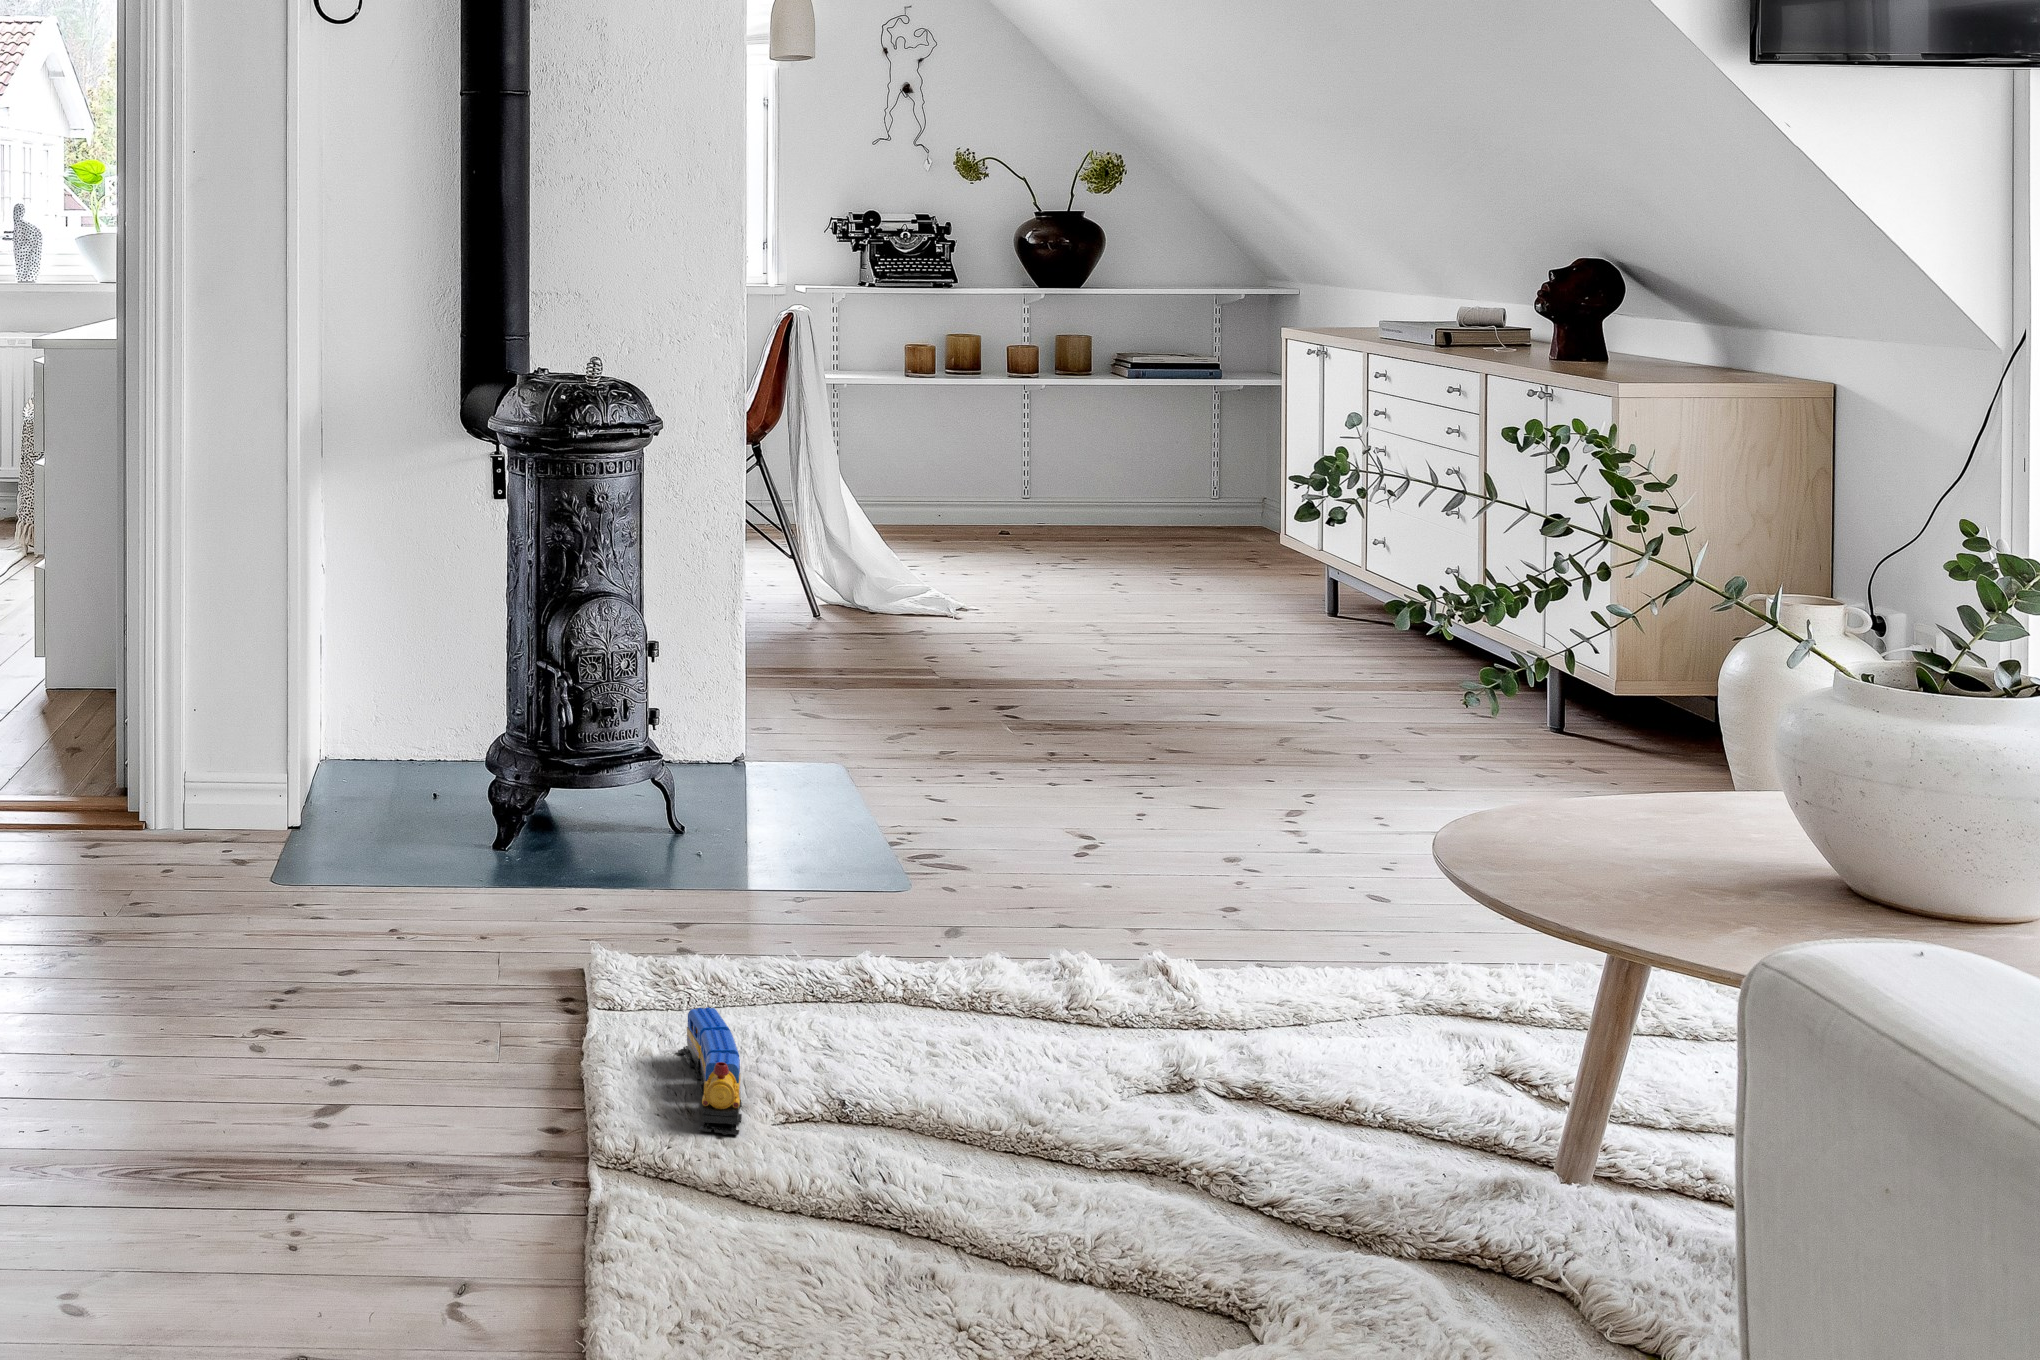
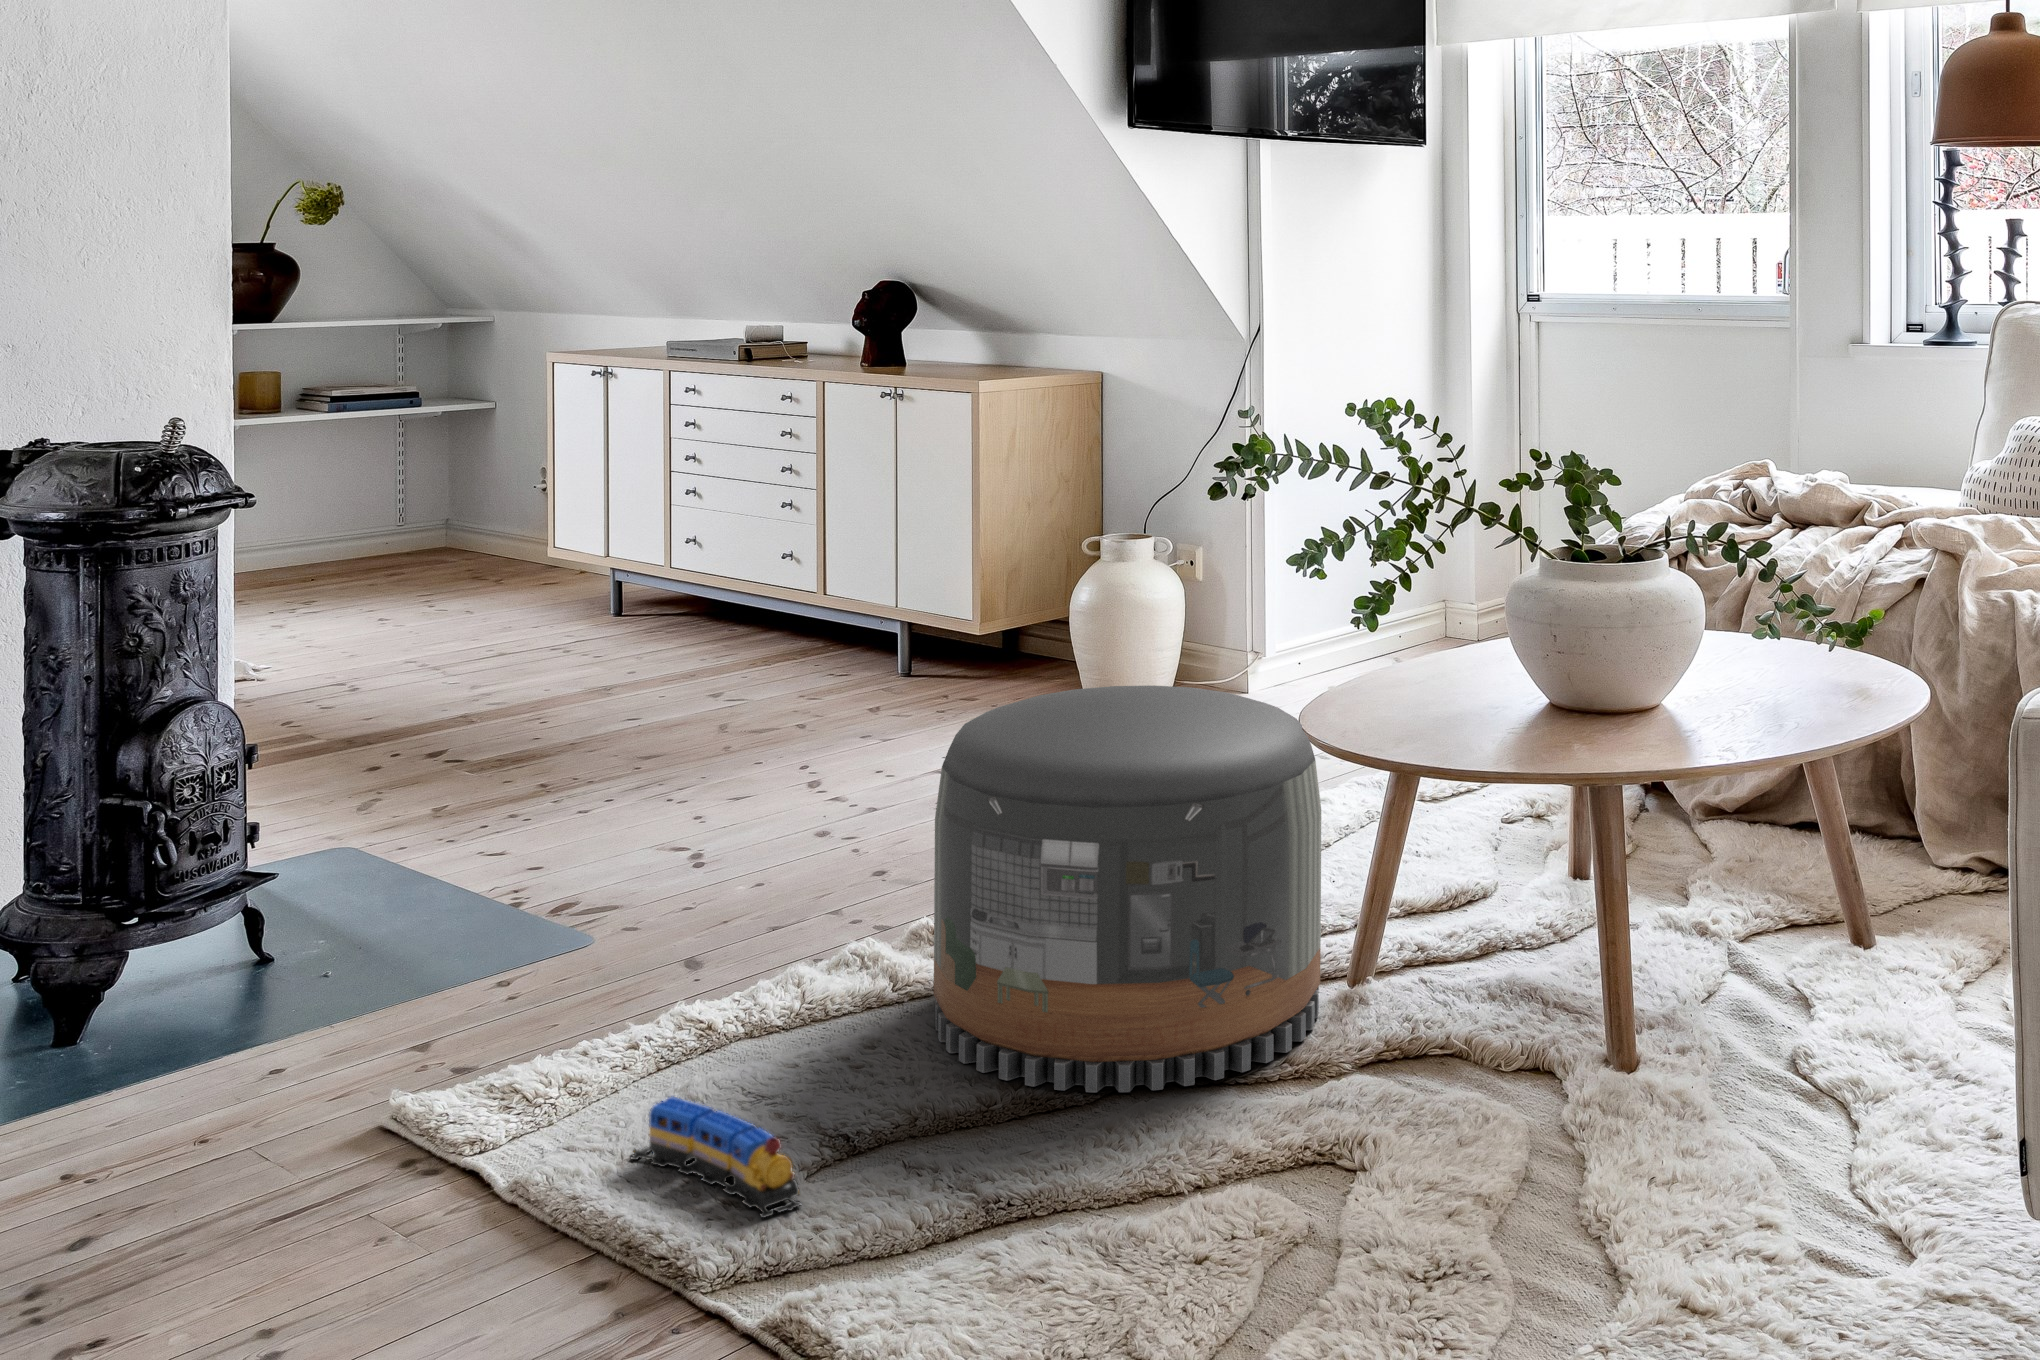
pouf: none [1024,725,1503,1208] -> present [934,685,1321,1092]

